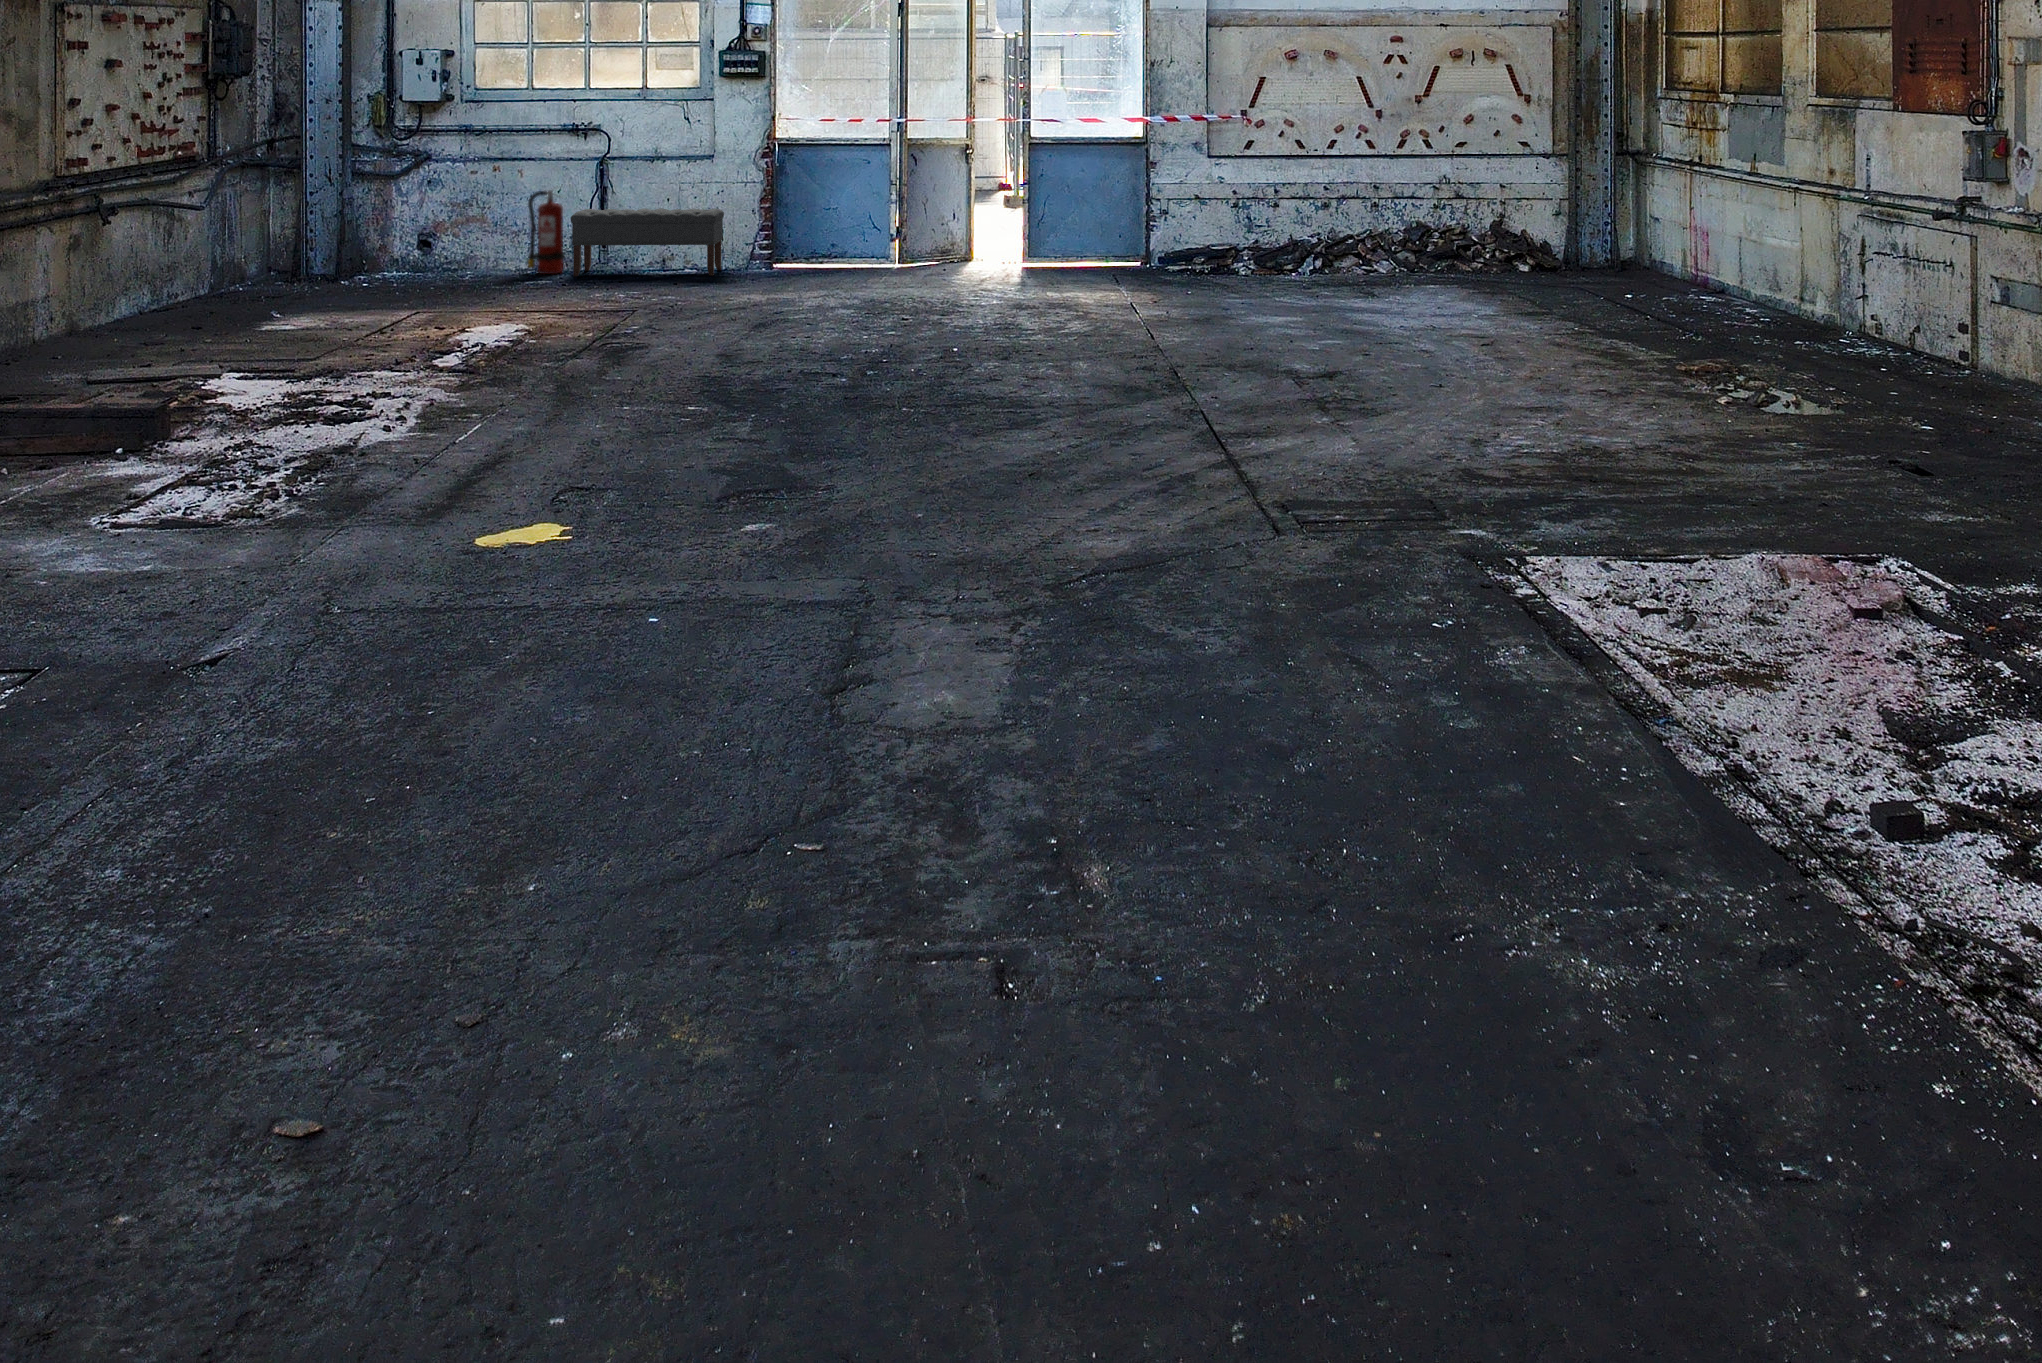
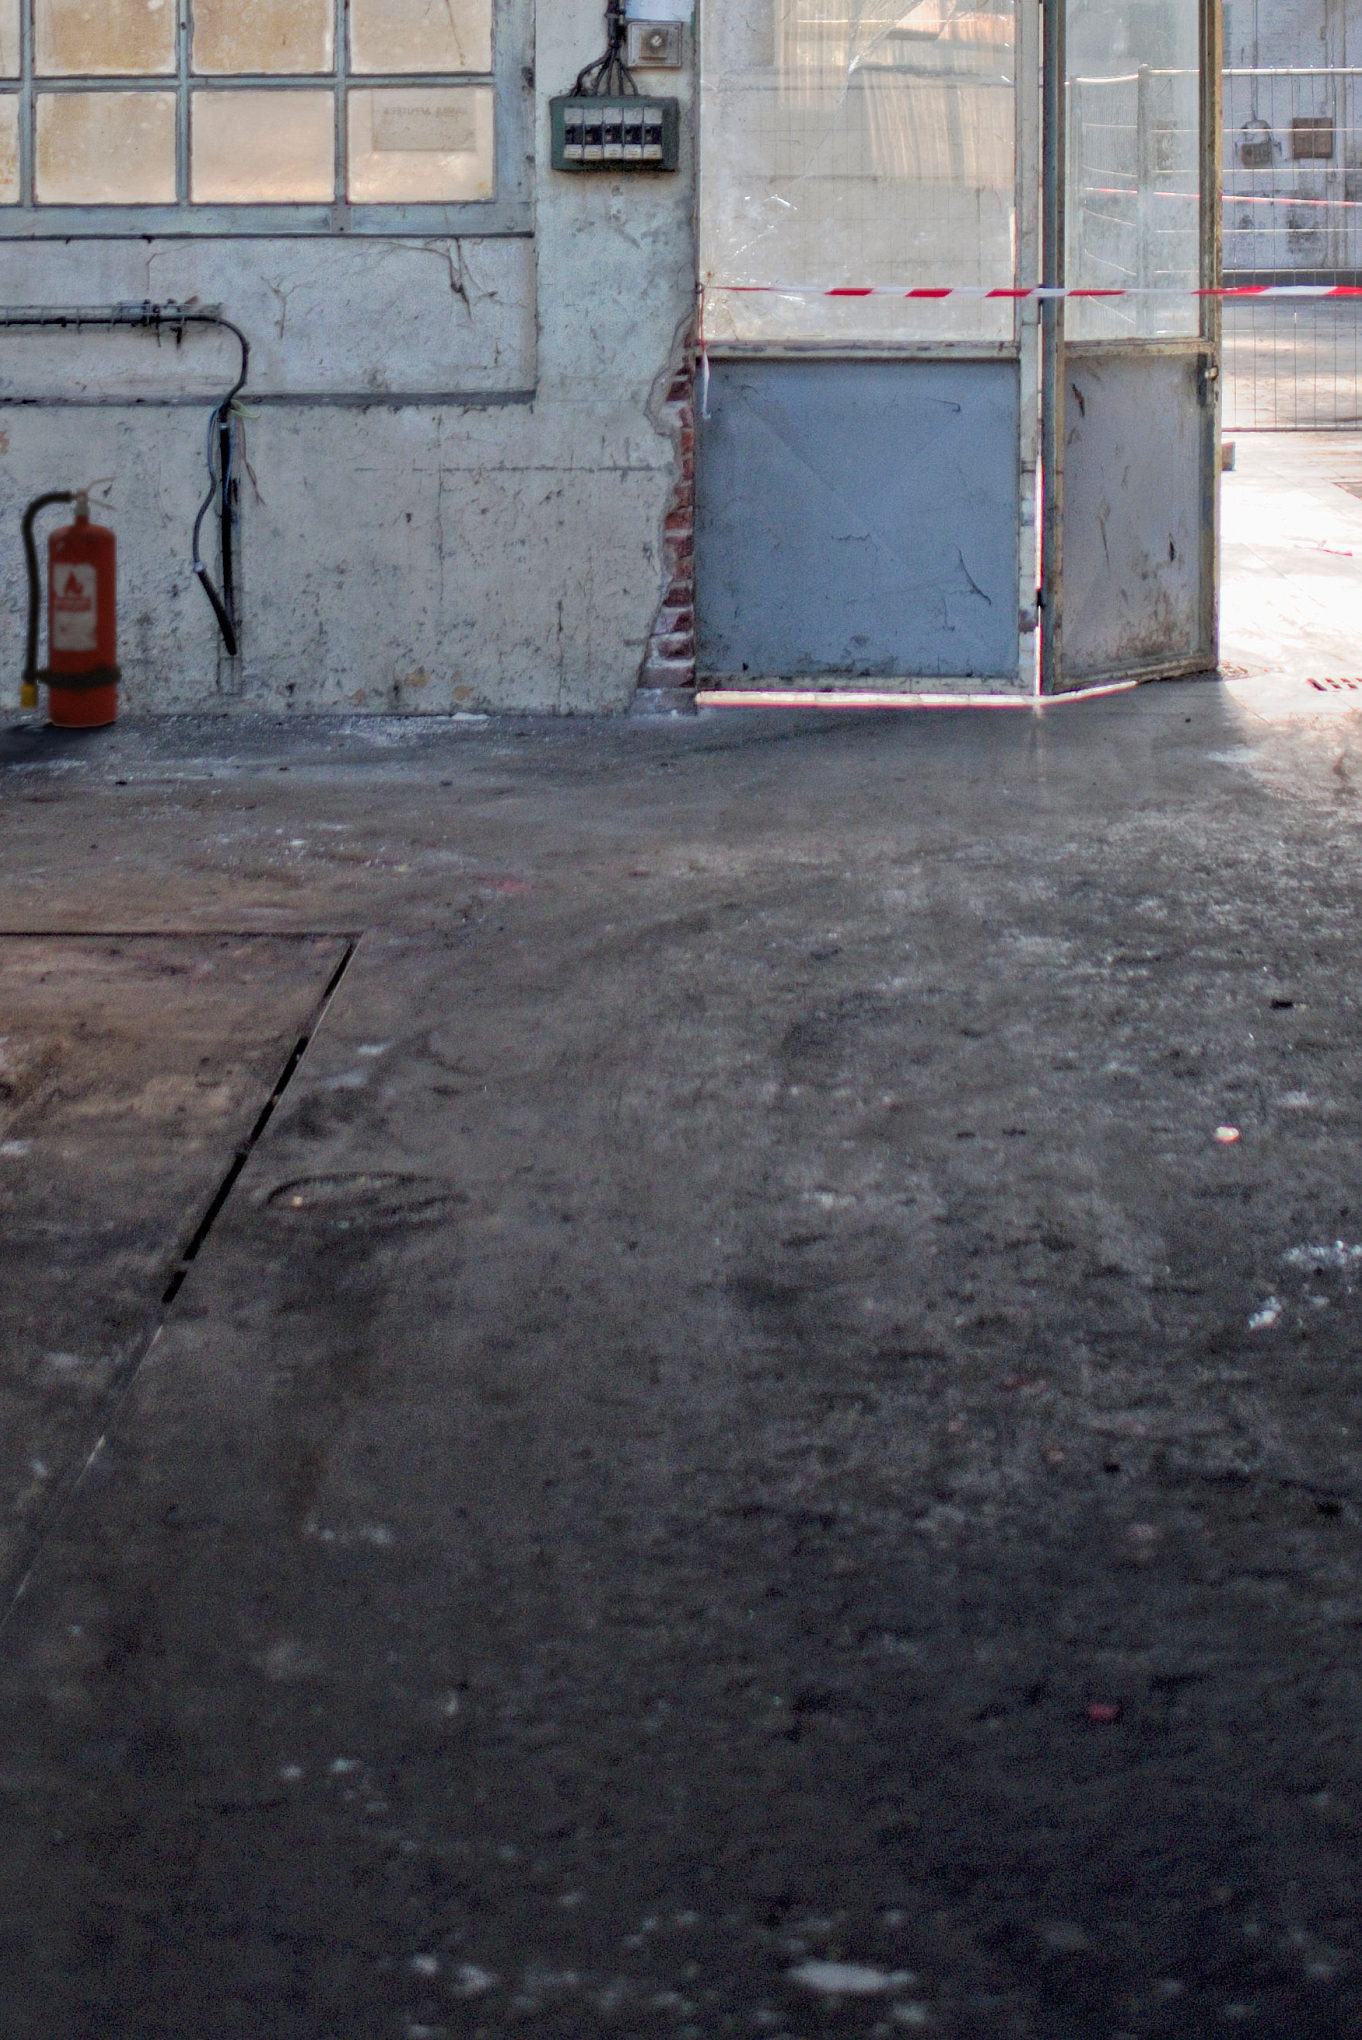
bench: present [571,208,724,276] -> none [141,539,561,743]

